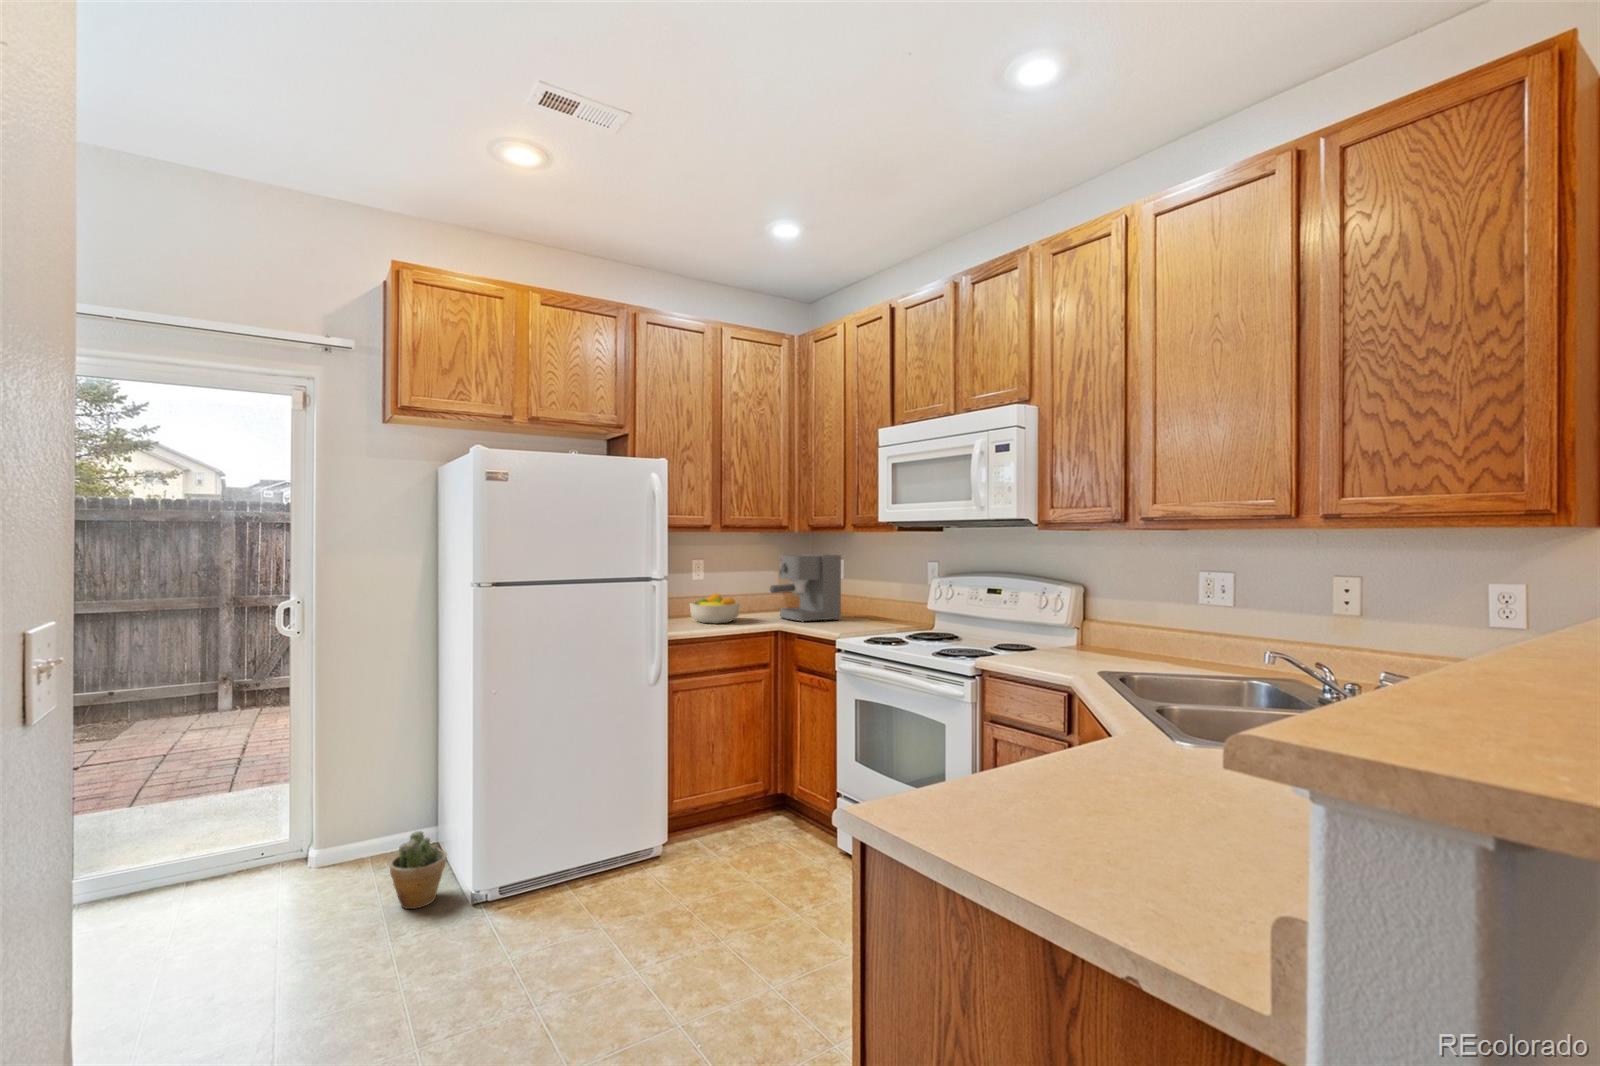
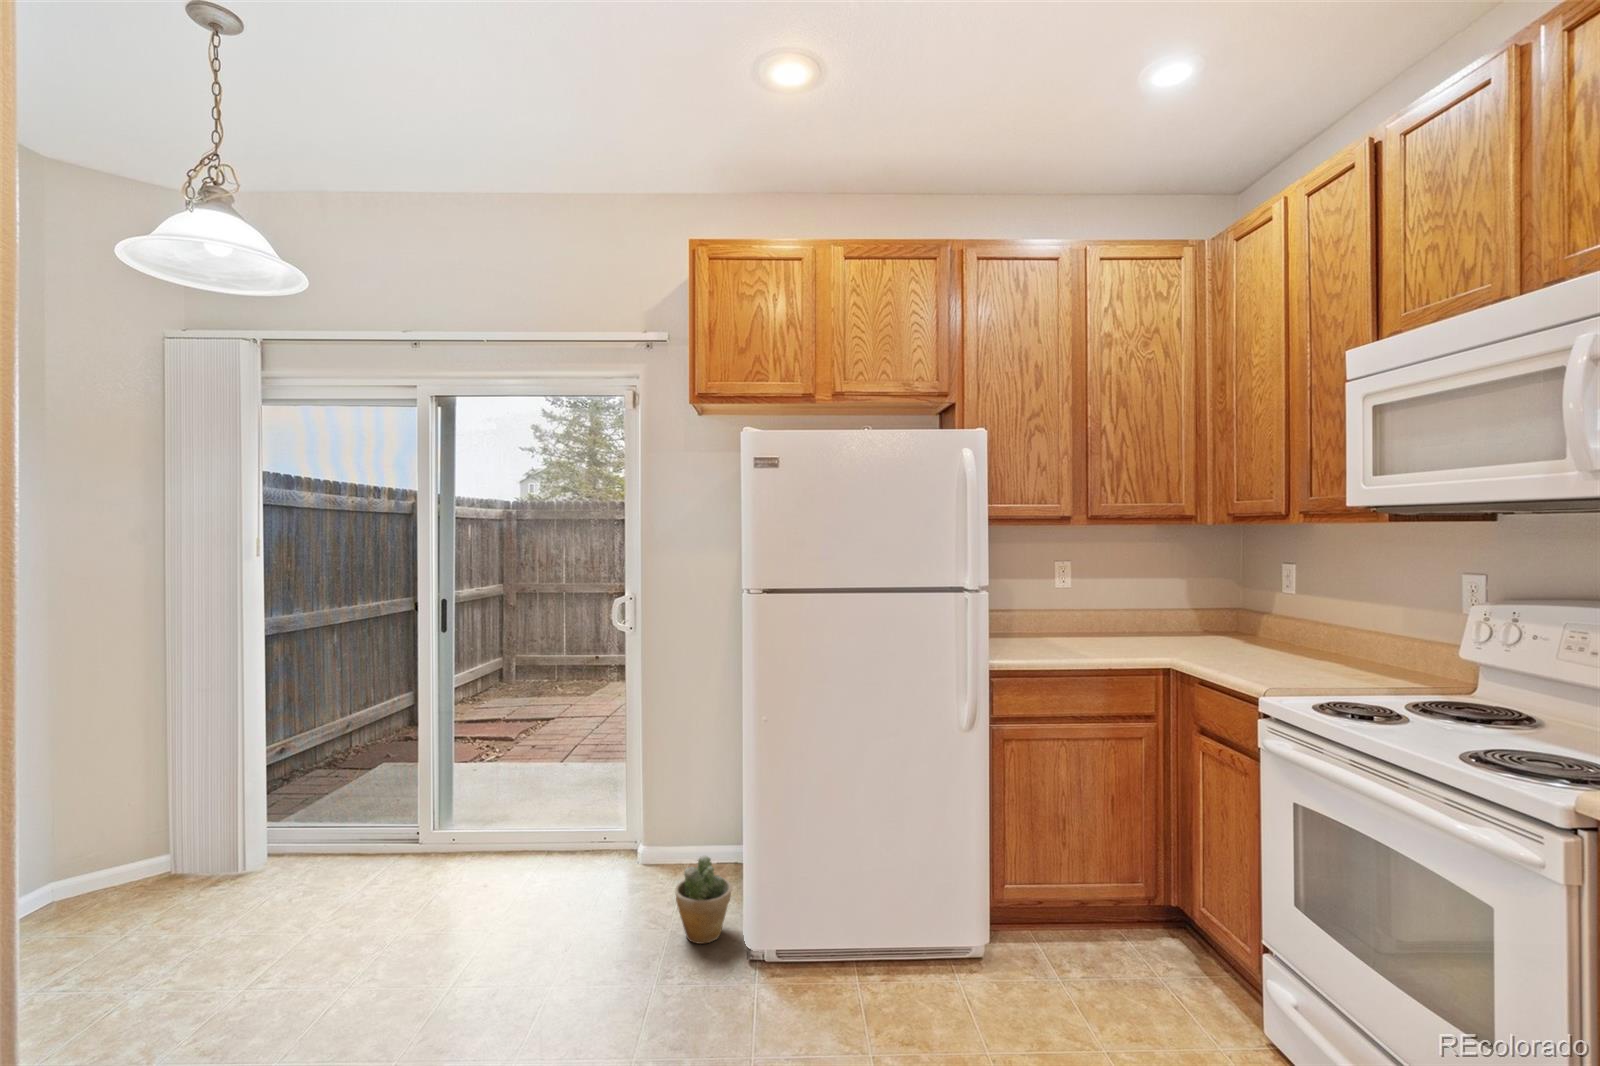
coffee maker: present [770,554,841,622] -> none [1161,556,1285,658]
fruit bowl: present [690,594,740,624] -> none [1045,607,1117,649]

